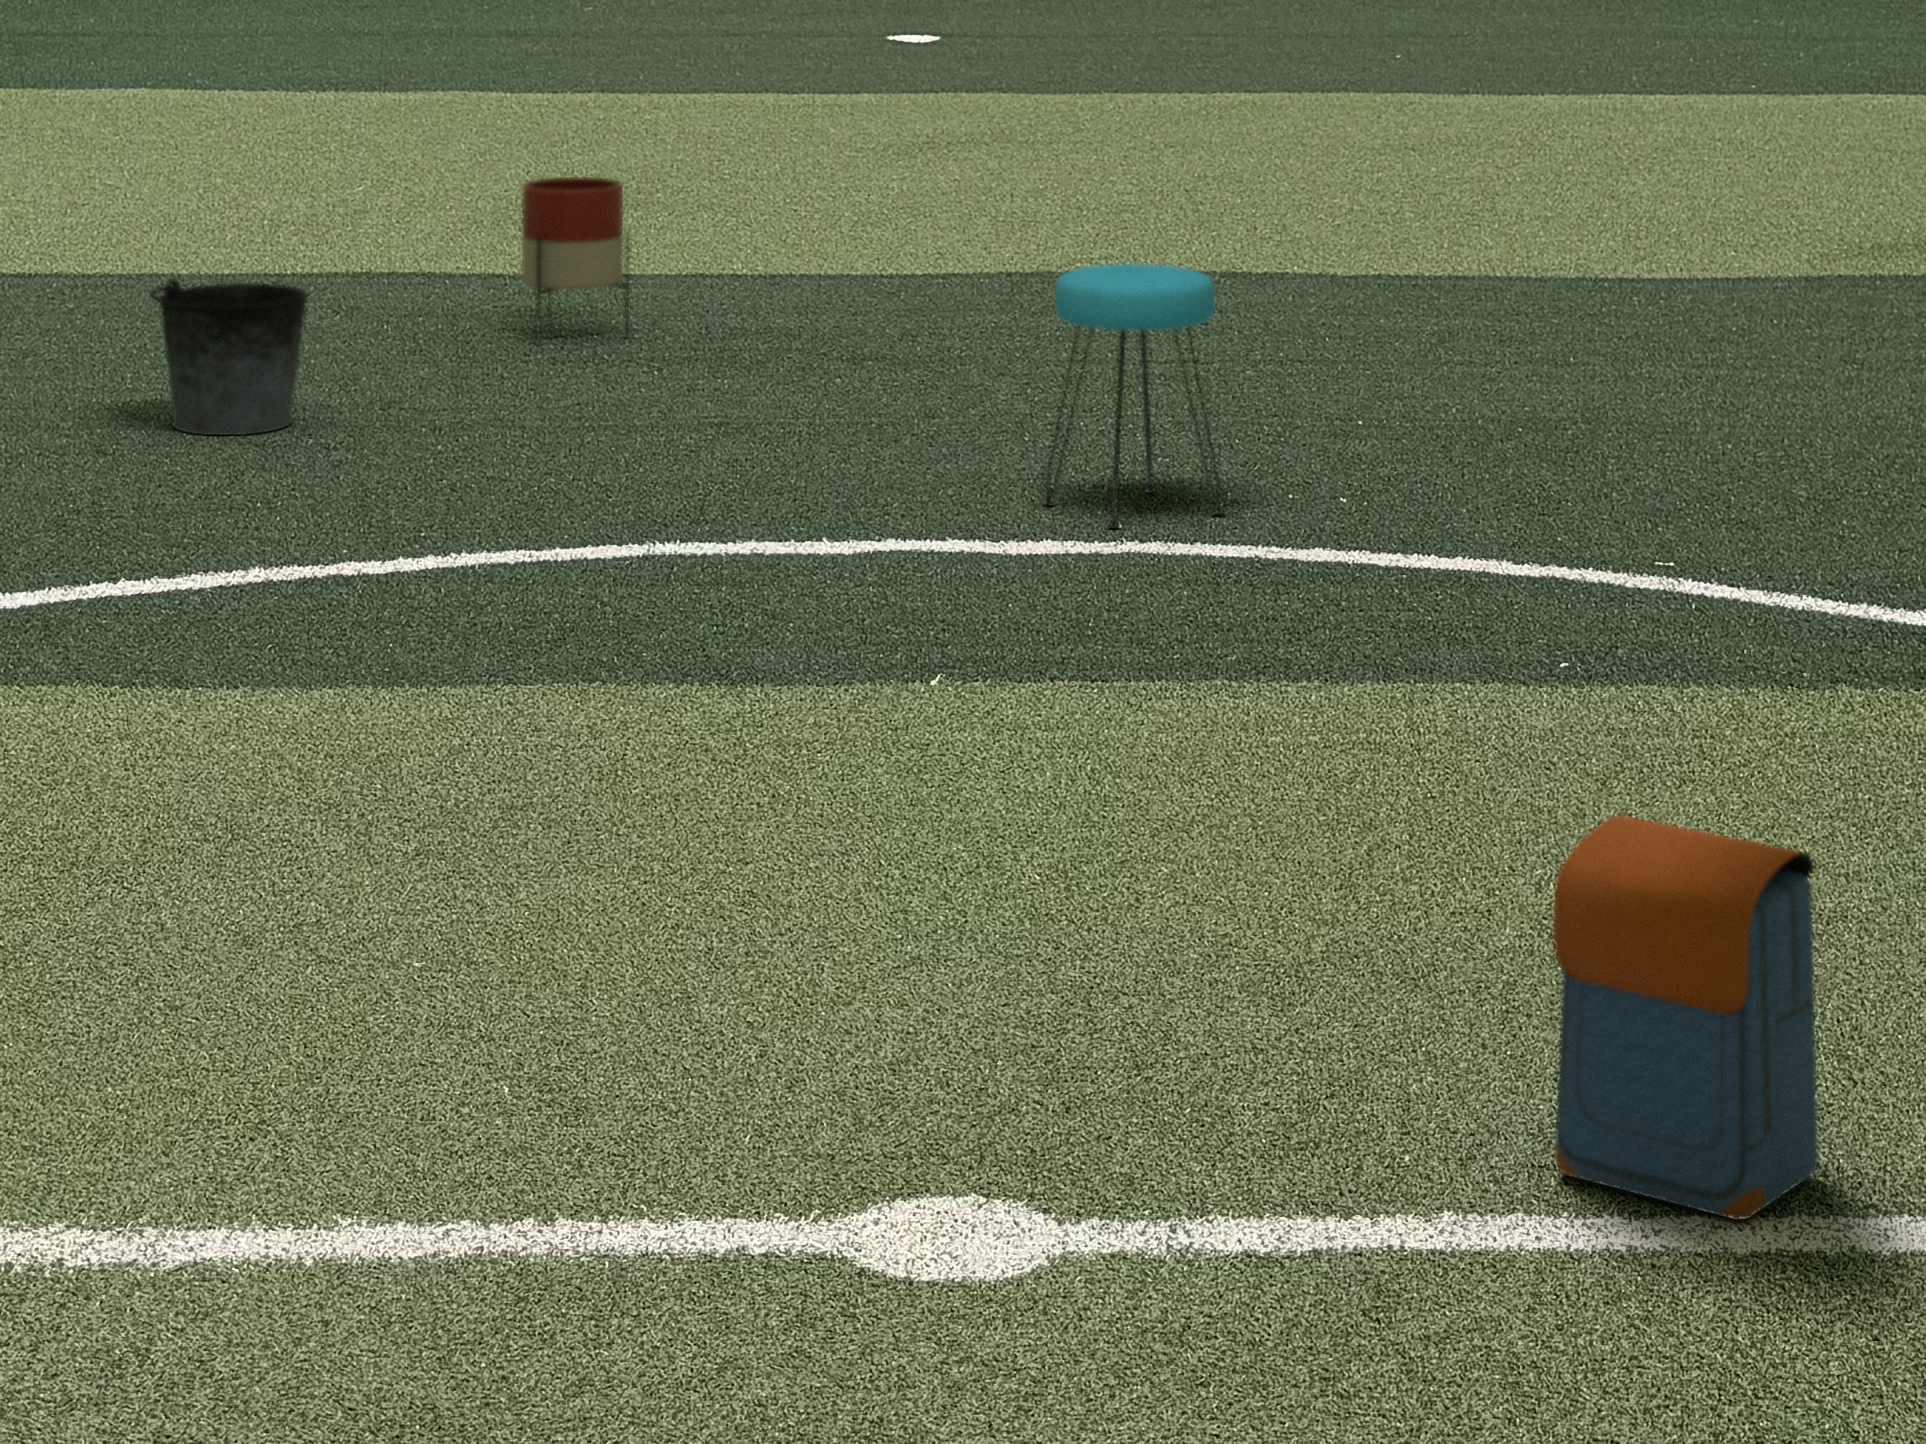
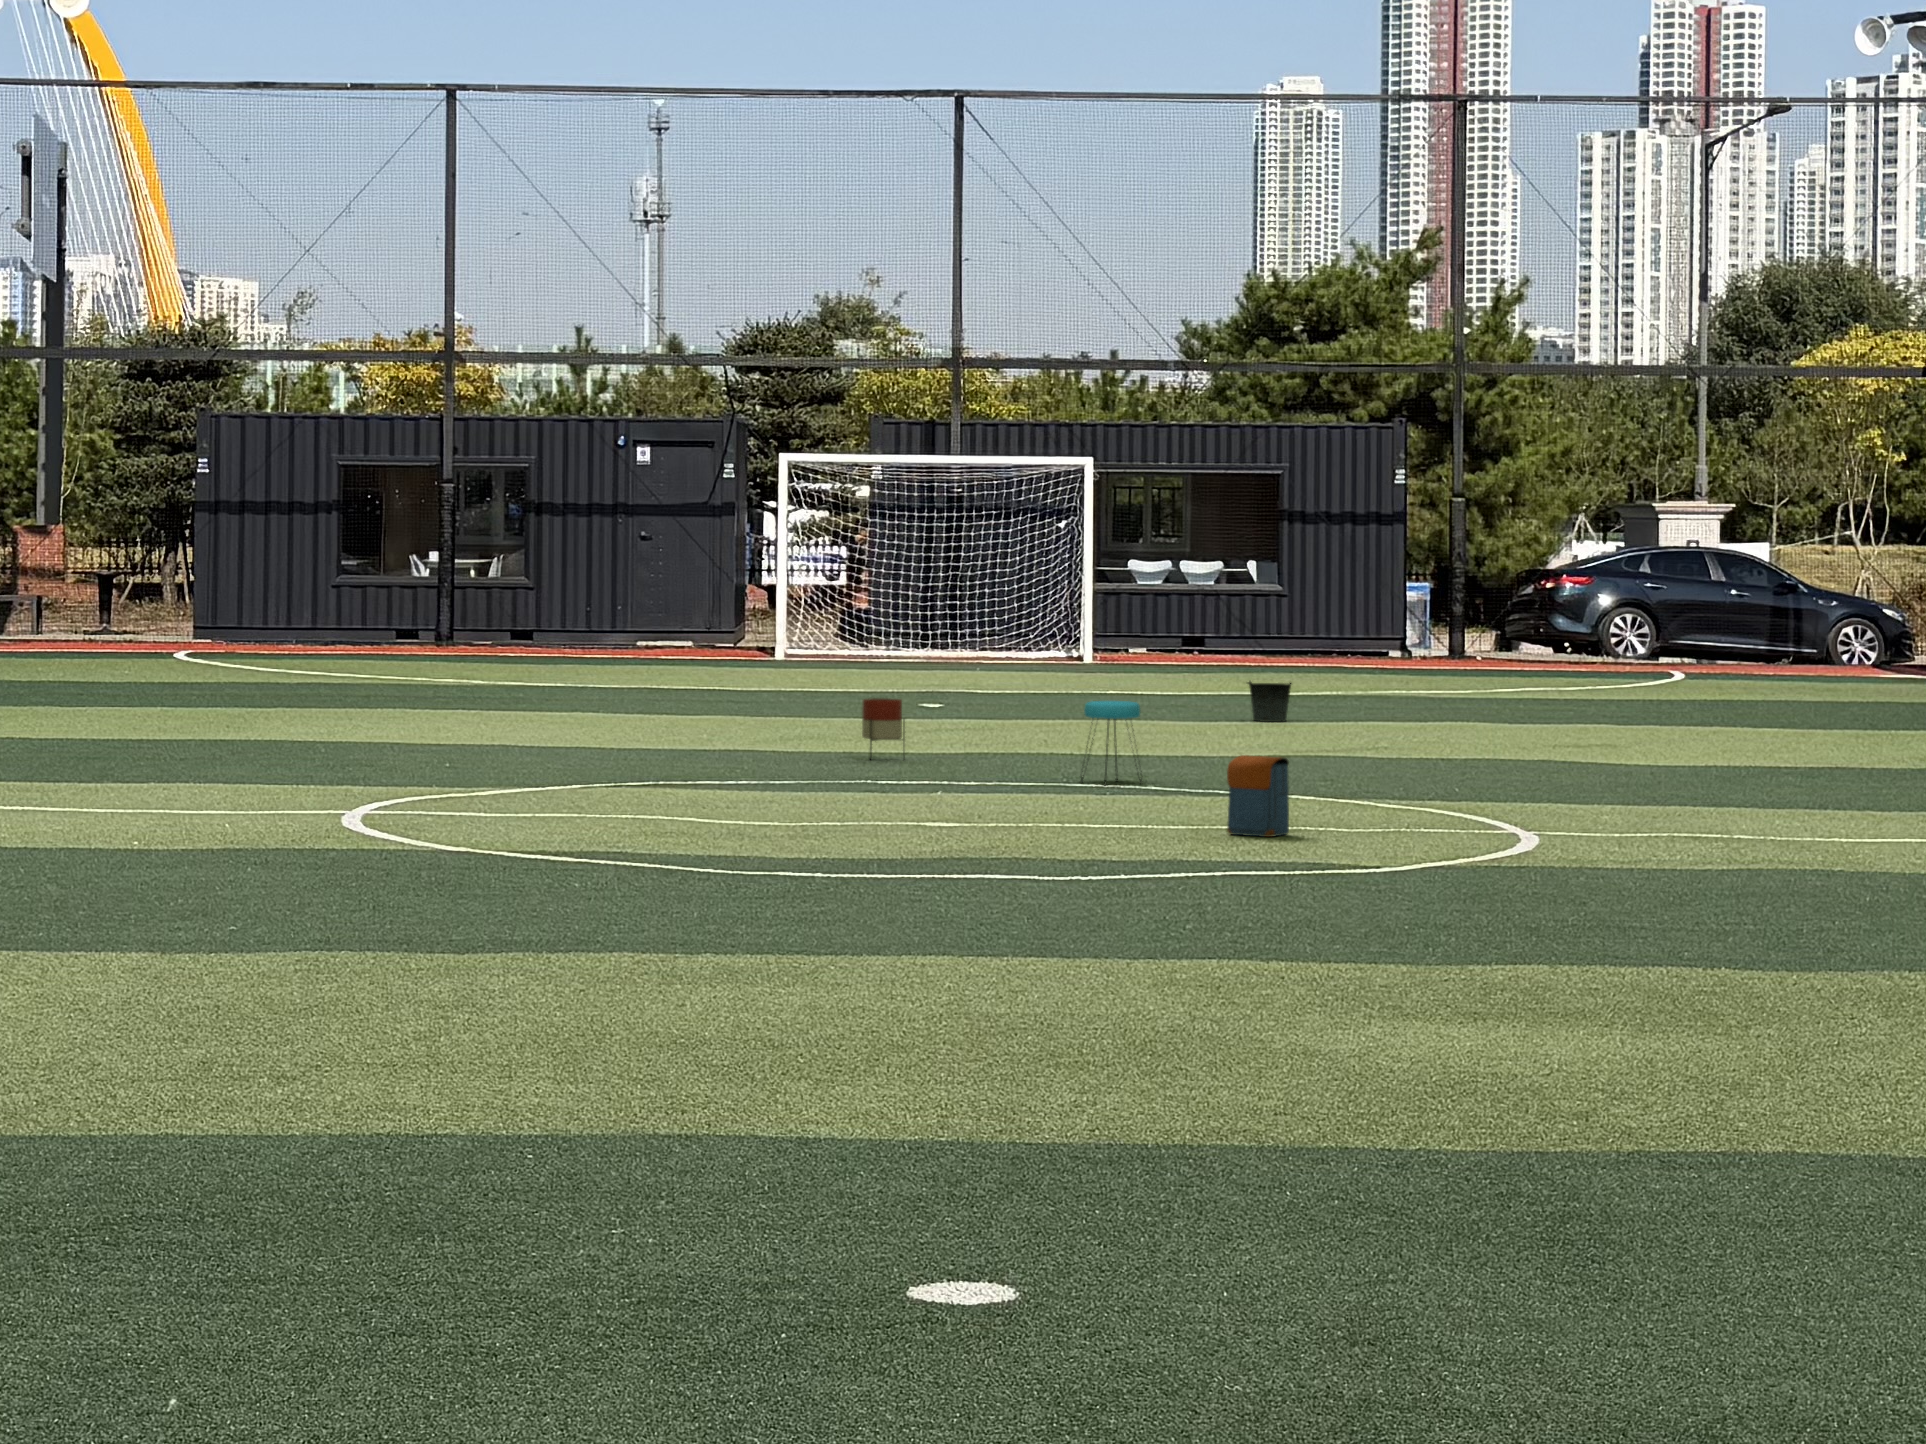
bucket: present [150,279,308,435] -> present [1248,681,1292,722]

